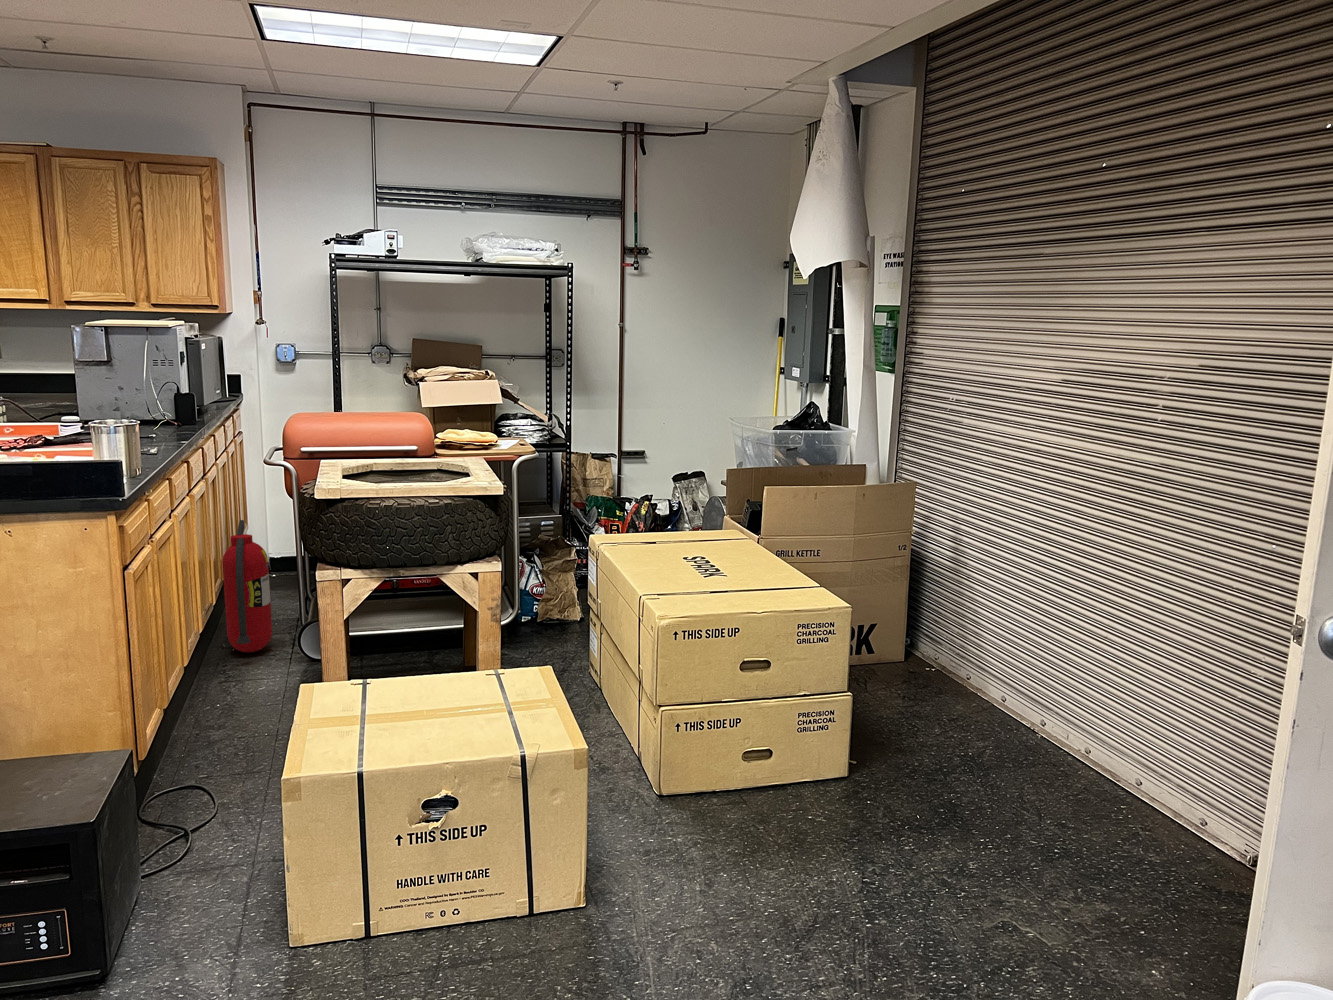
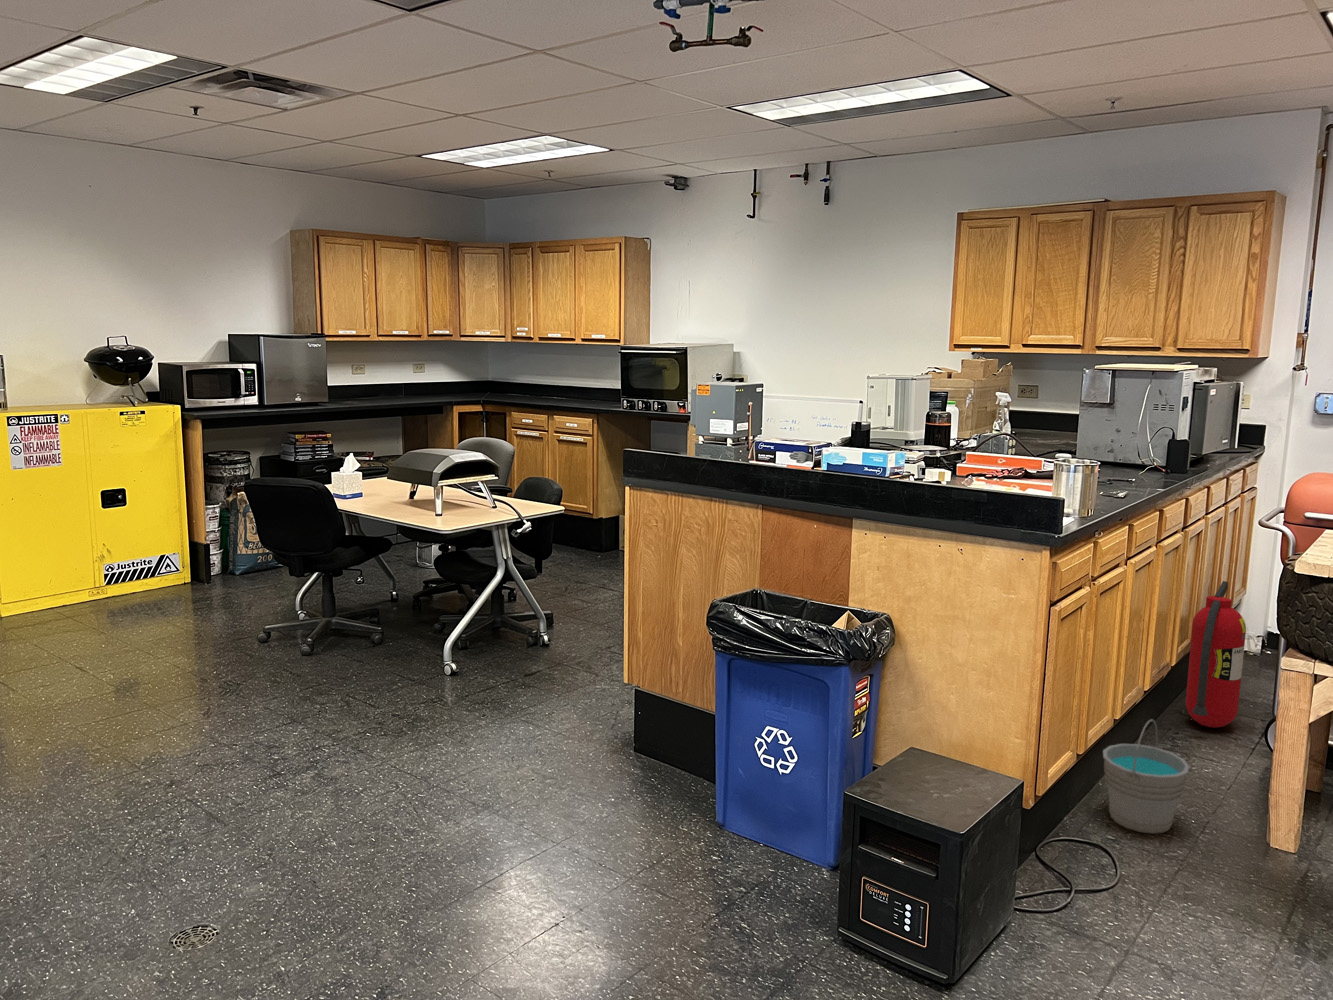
bucket: none [178,657,258,763] -> present [1103,720,1189,834]

